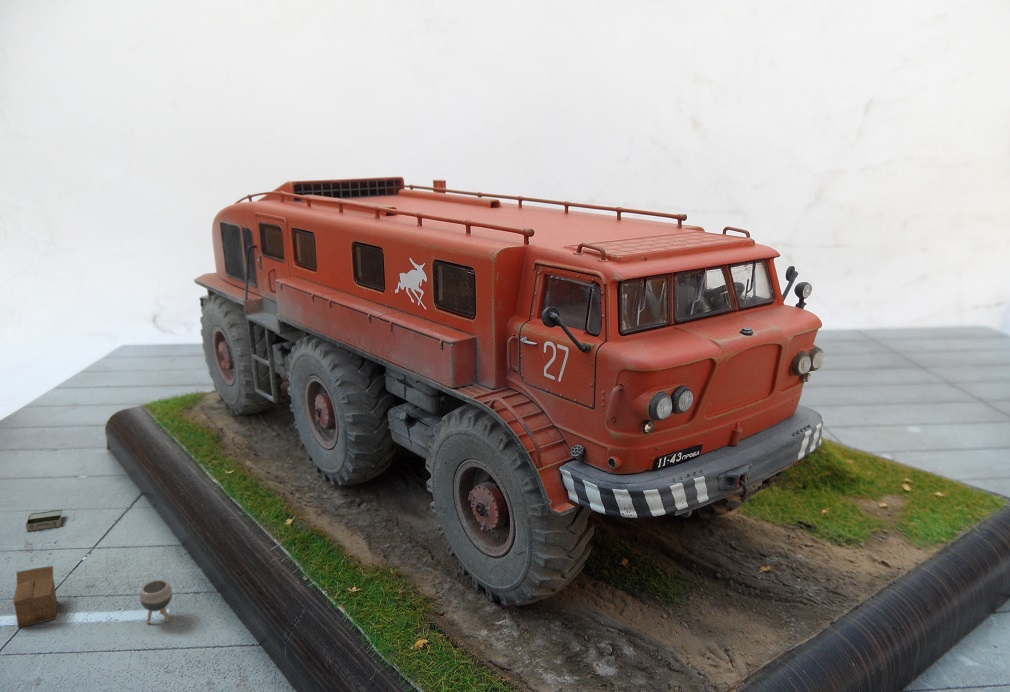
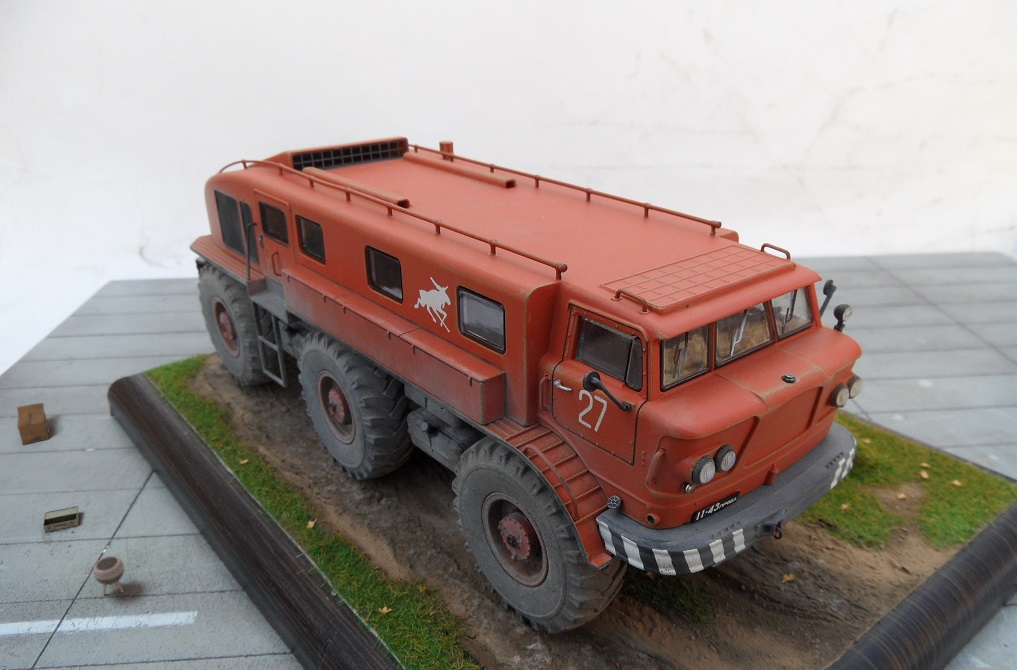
cardboard box: present [14,566,58,627] -> present [17,403,49,445]
planter: present [139,580,172,624] -> present [93,556,125,595]

